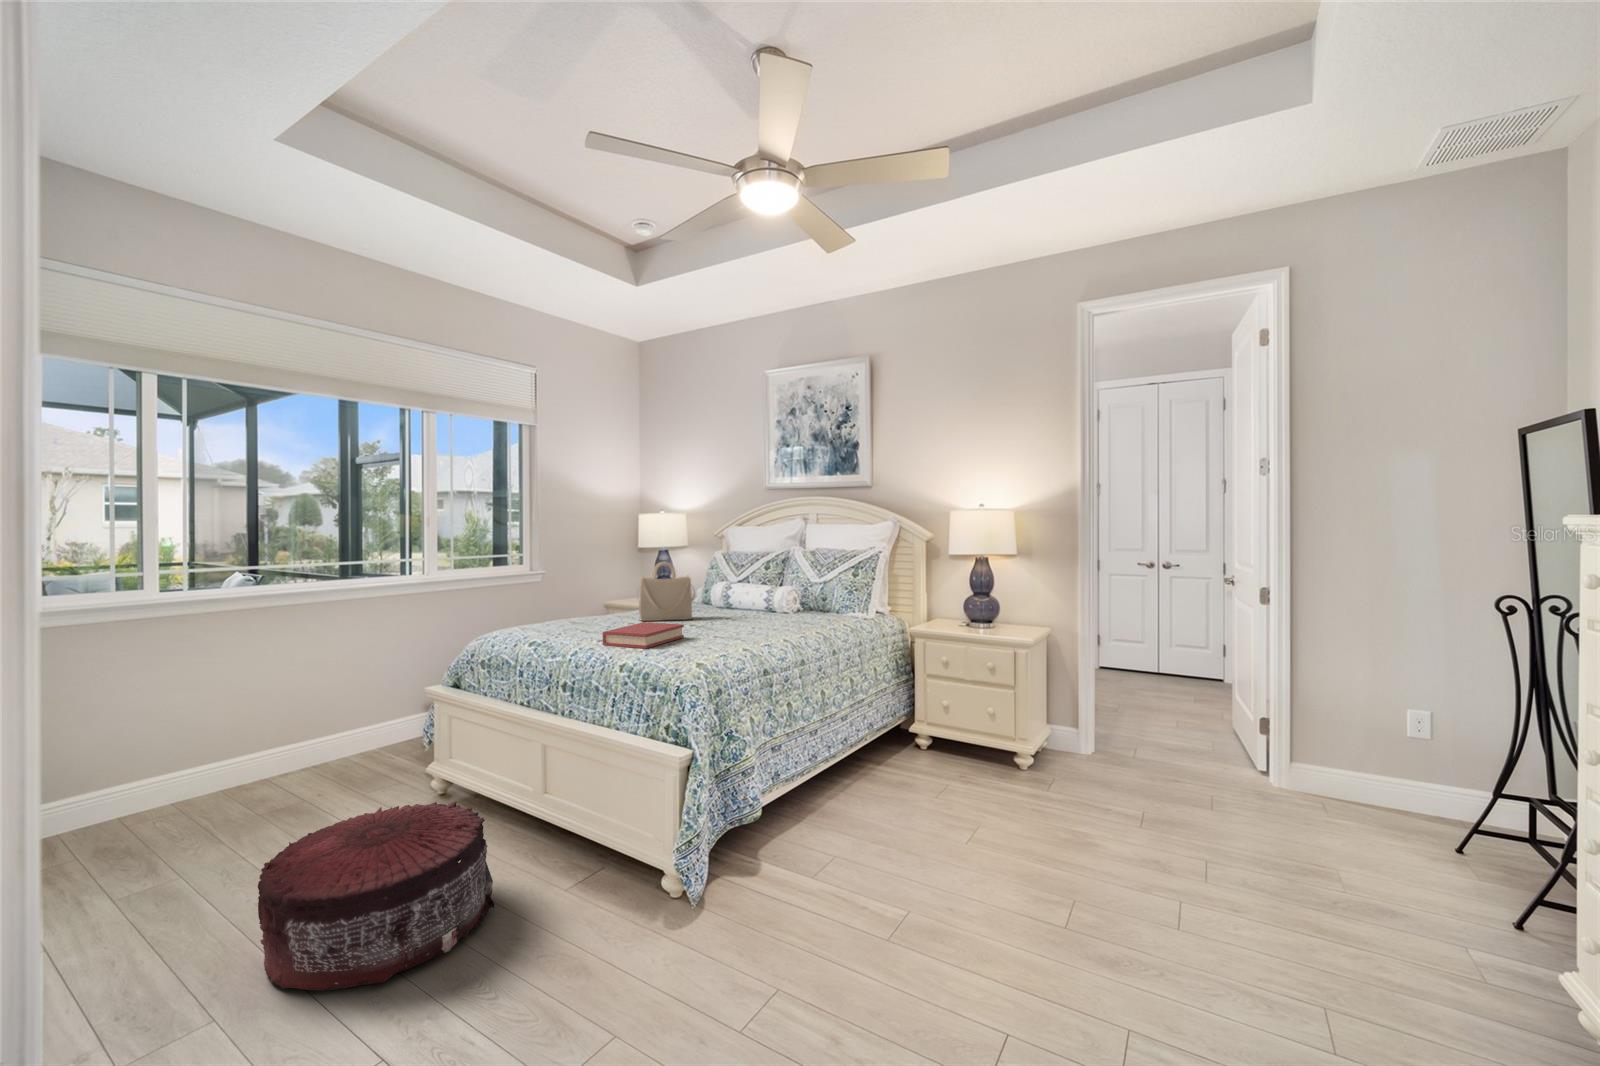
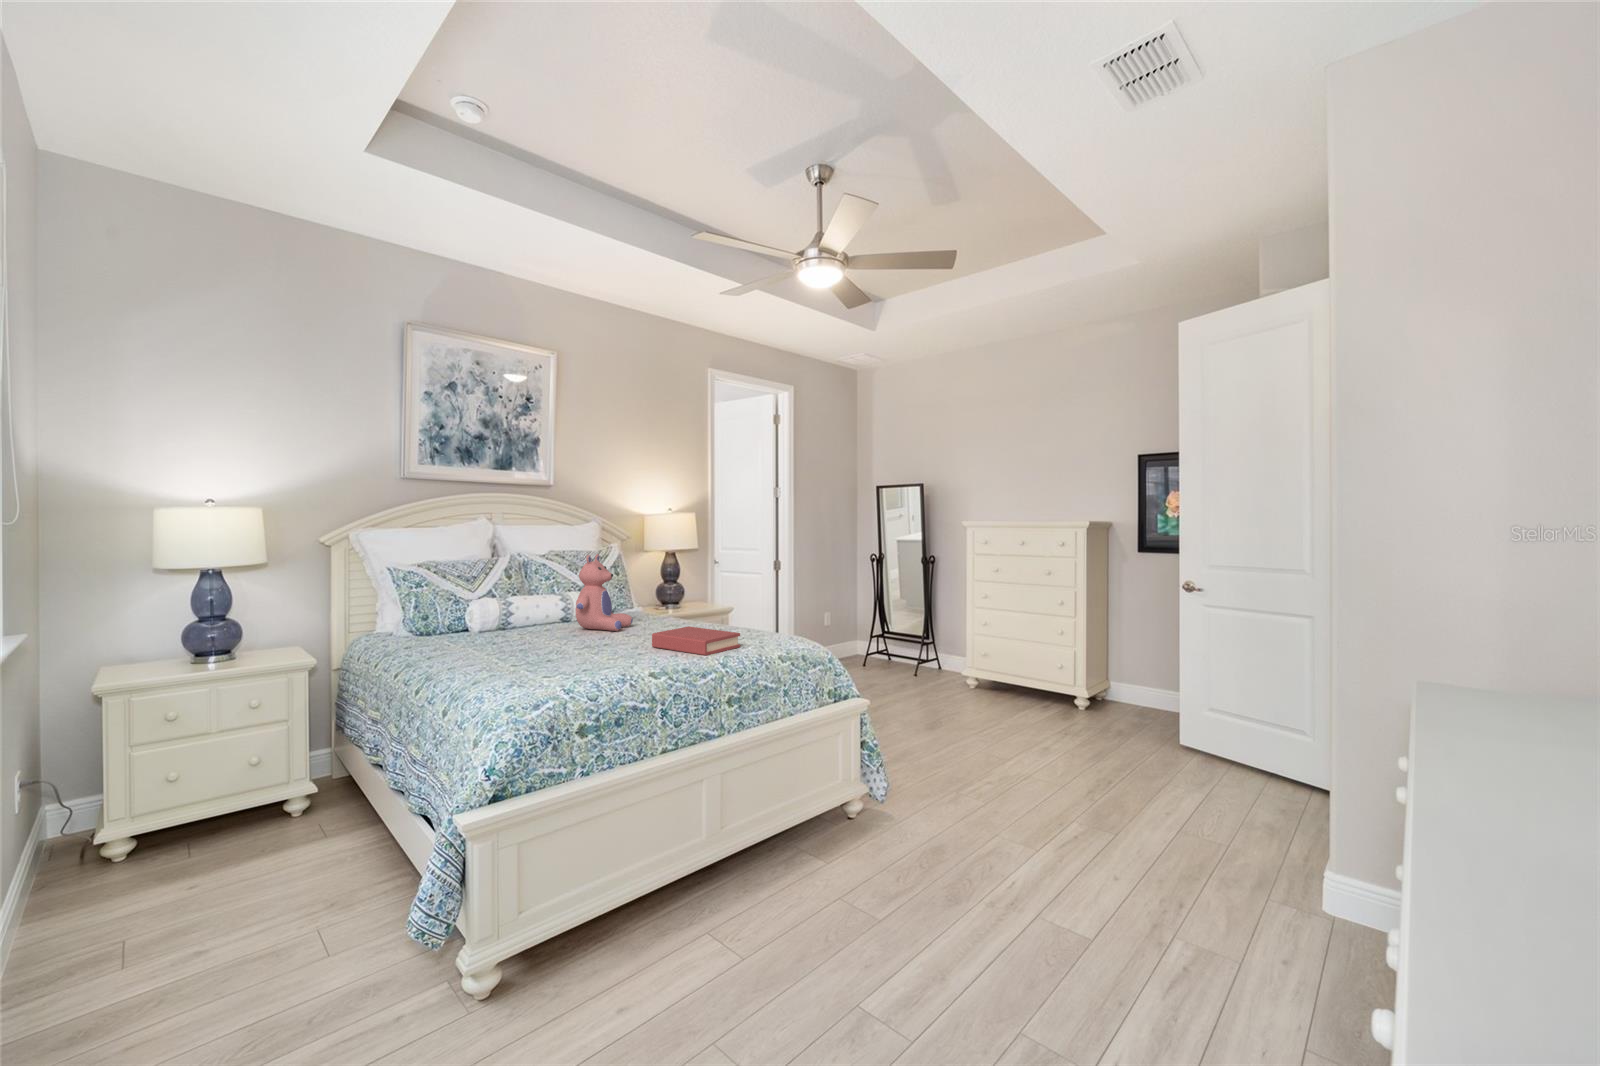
teddy bear: none [713,552,770,624] -> present [576,554,633,631]
handbag: present [637,562,693,621] -> none [508,570,560,648]
pouf: present [258,801,495,991] -> none [796,812,1007,1031]

